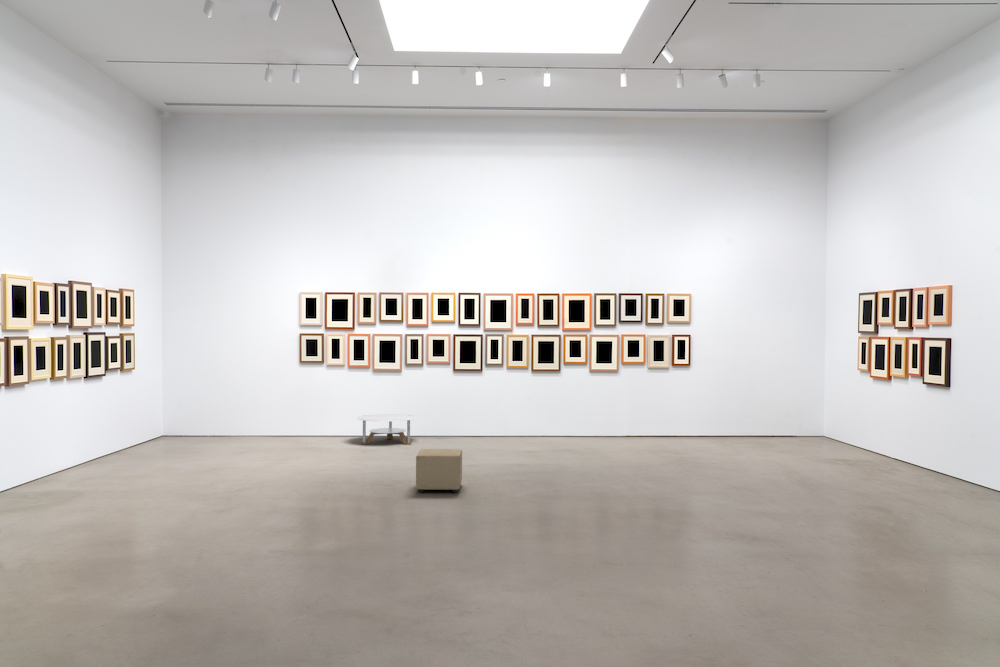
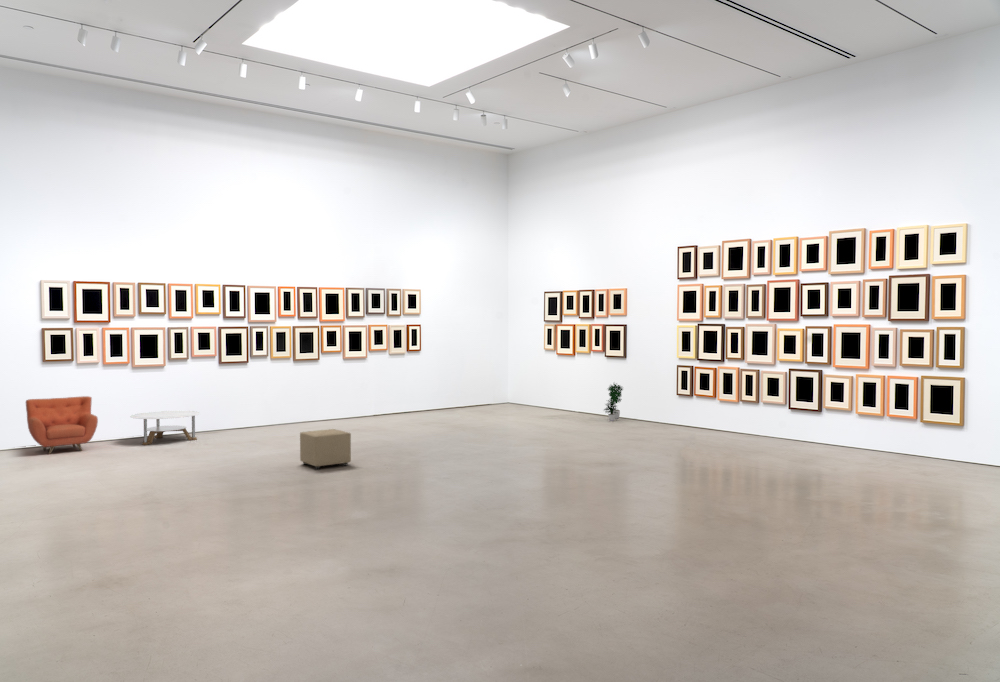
armchair: none [271,395,331,444] -> present [26,396,98,454]
potted plant: none [904,421,947,479] -> present [604,384,623,421]

